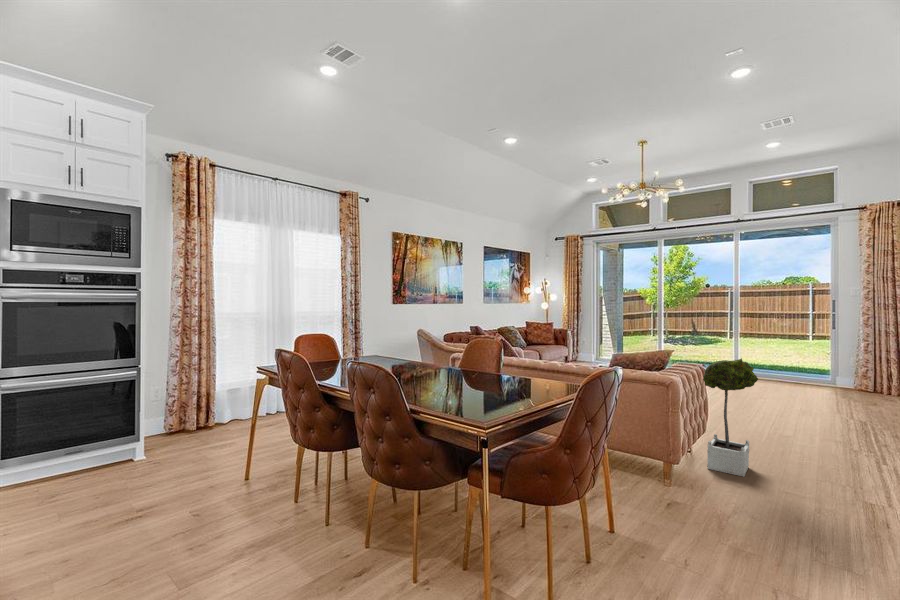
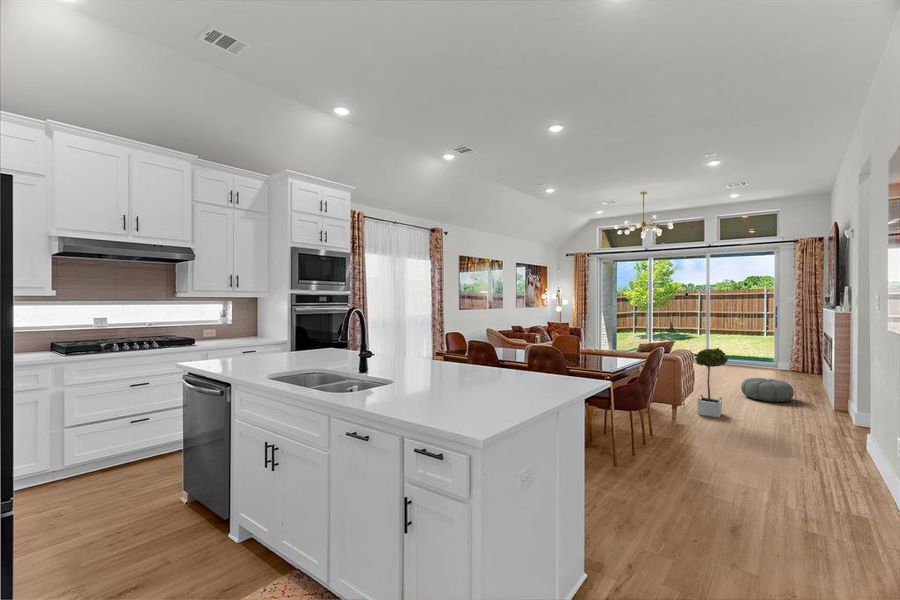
pouf: none [783,405,870,445] -> present [741,378,794,402]

